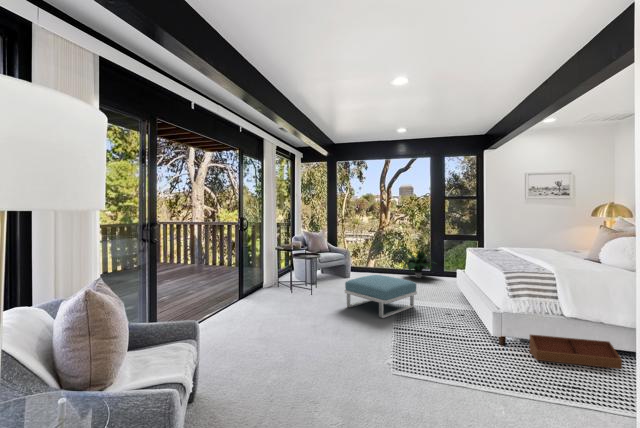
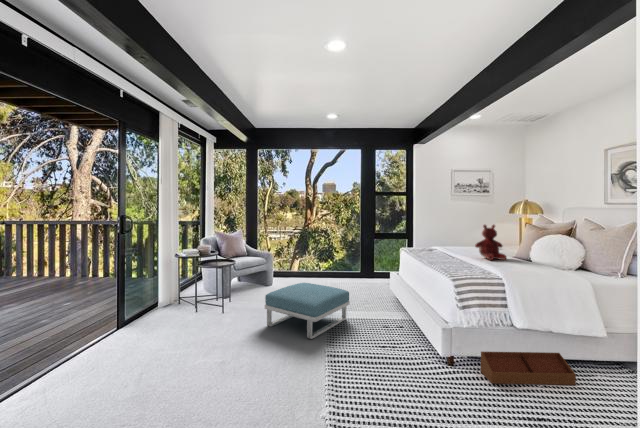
teddy bear: none [538,226,570,260] -> present [475,225,507,260]
potted plant: present [403,250,433,278] -> none [329,249,369,281]

